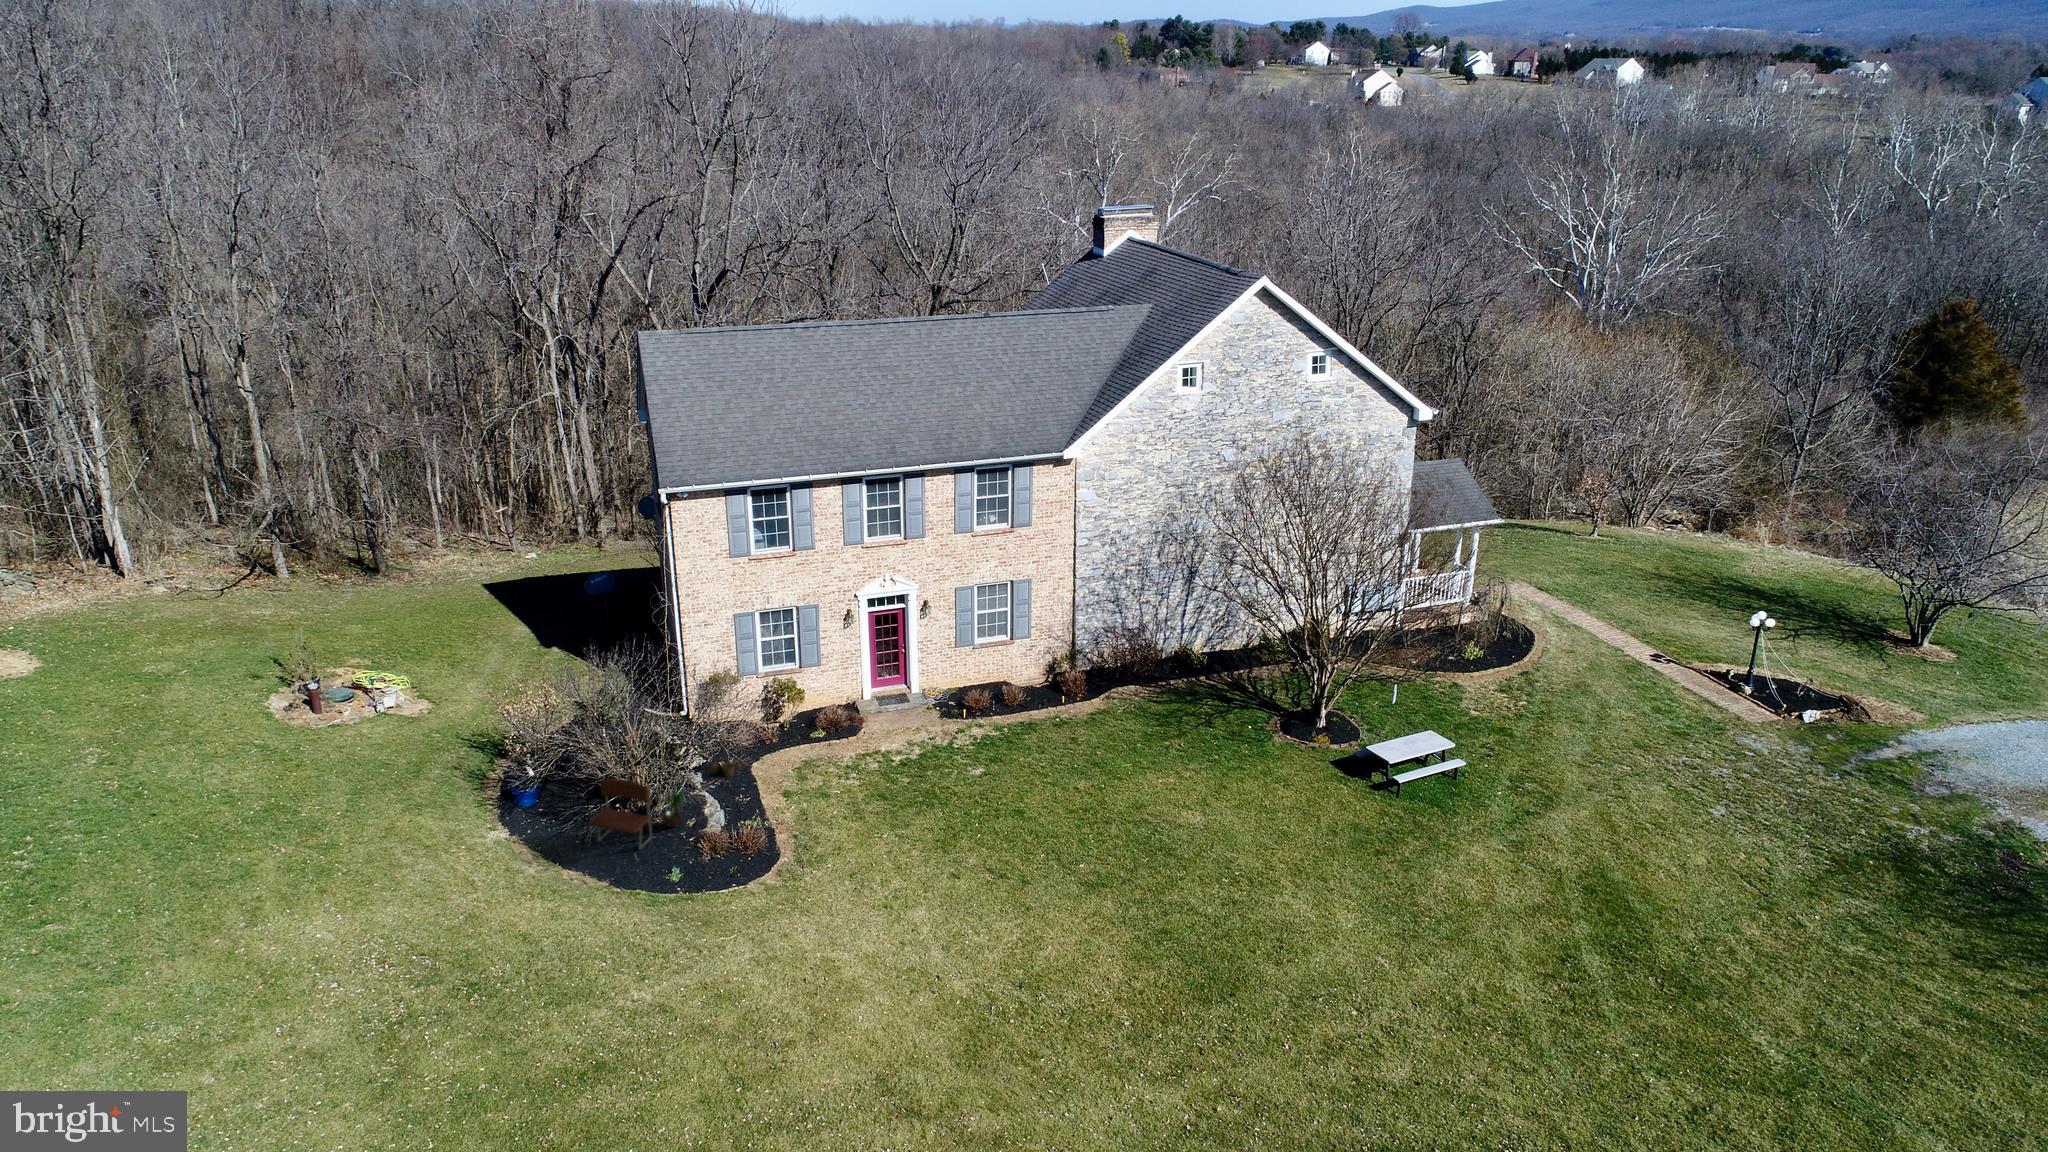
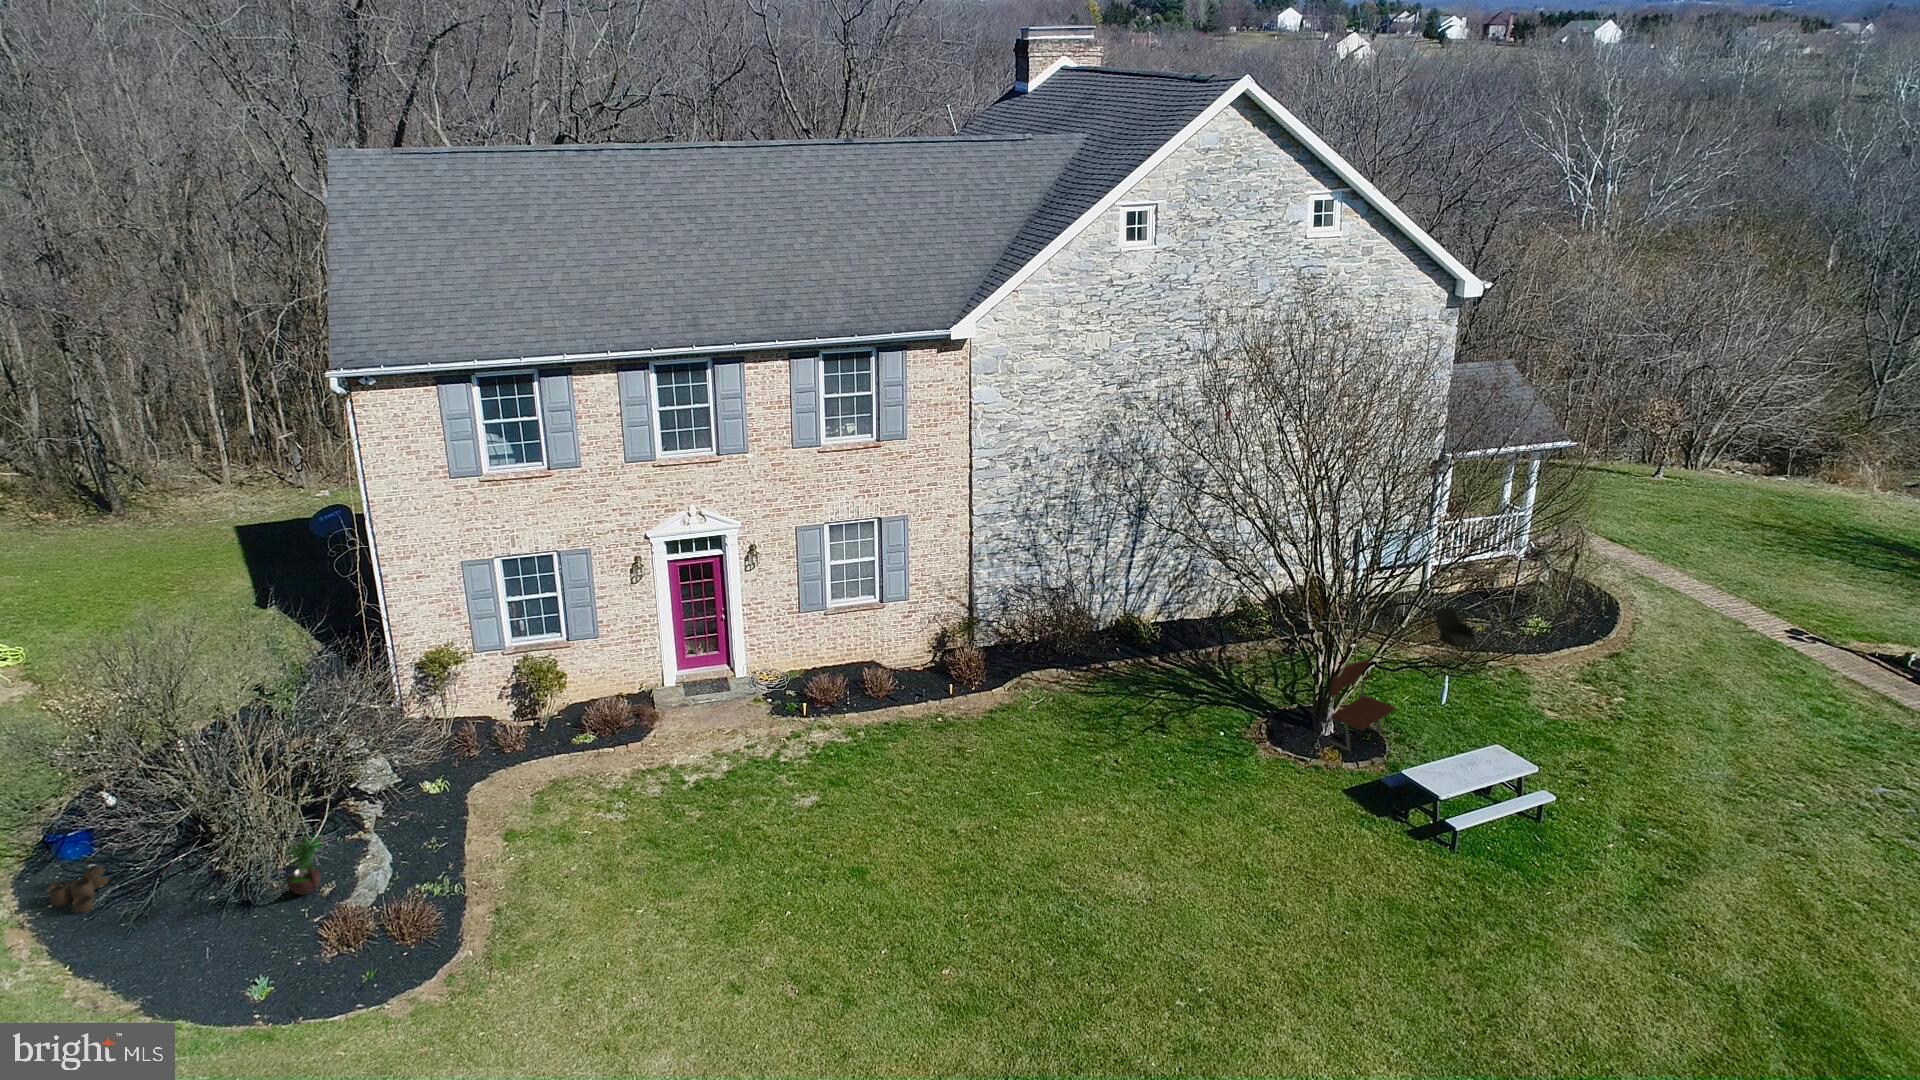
chair: none [1397,640,1428,683] -> present [1431,607,1475,660]
woven basket: present [707,759,742,777] -> present [48,866,109,913]
bench: present [588,779,652,849] -> present [1328,660,1395,751]

